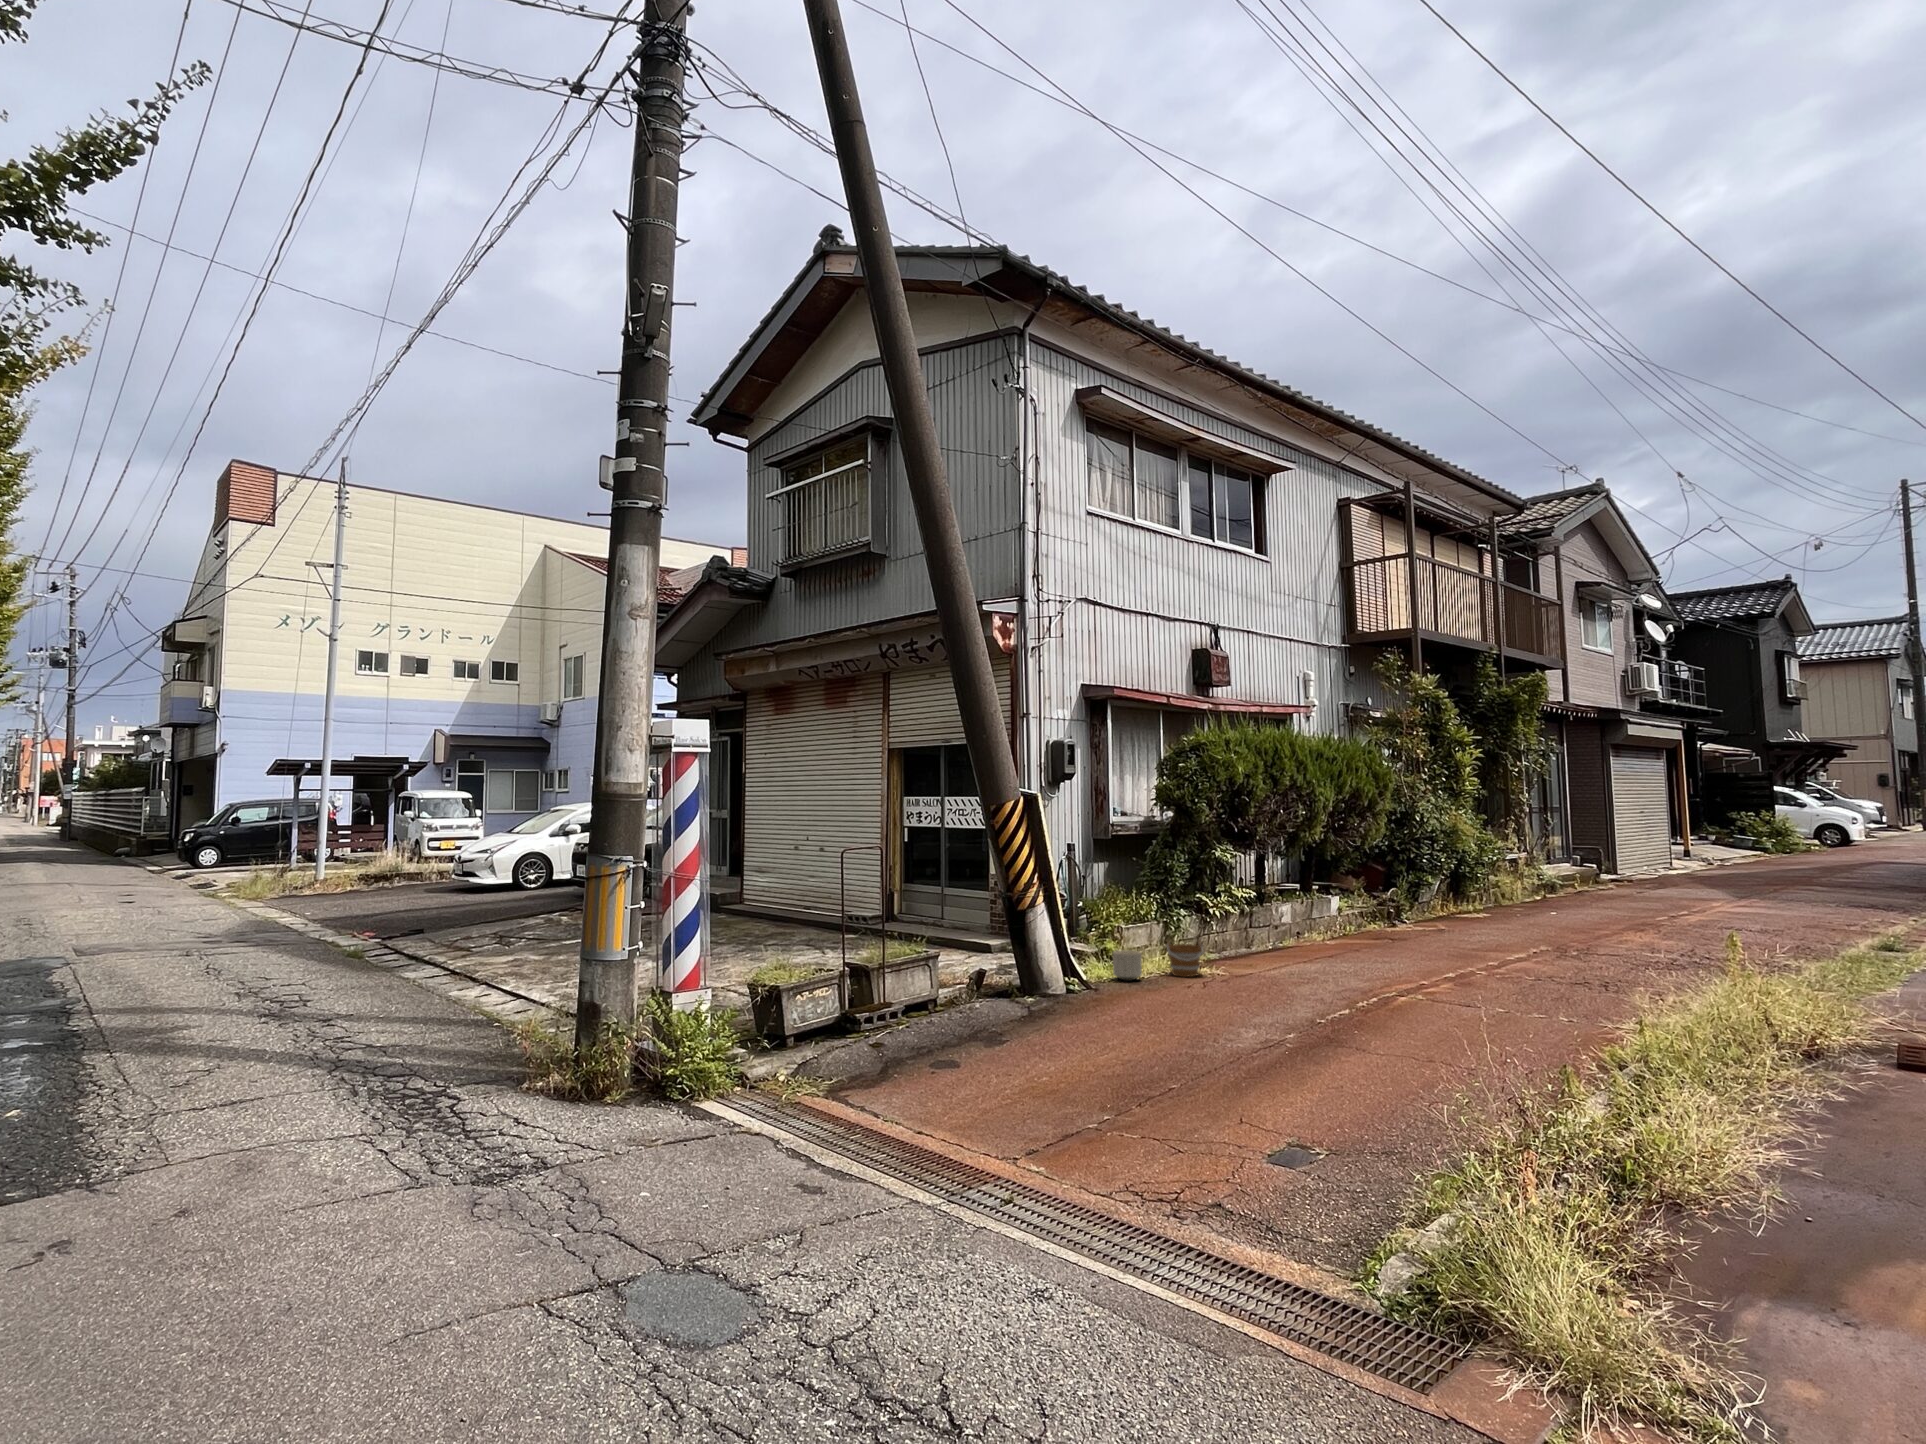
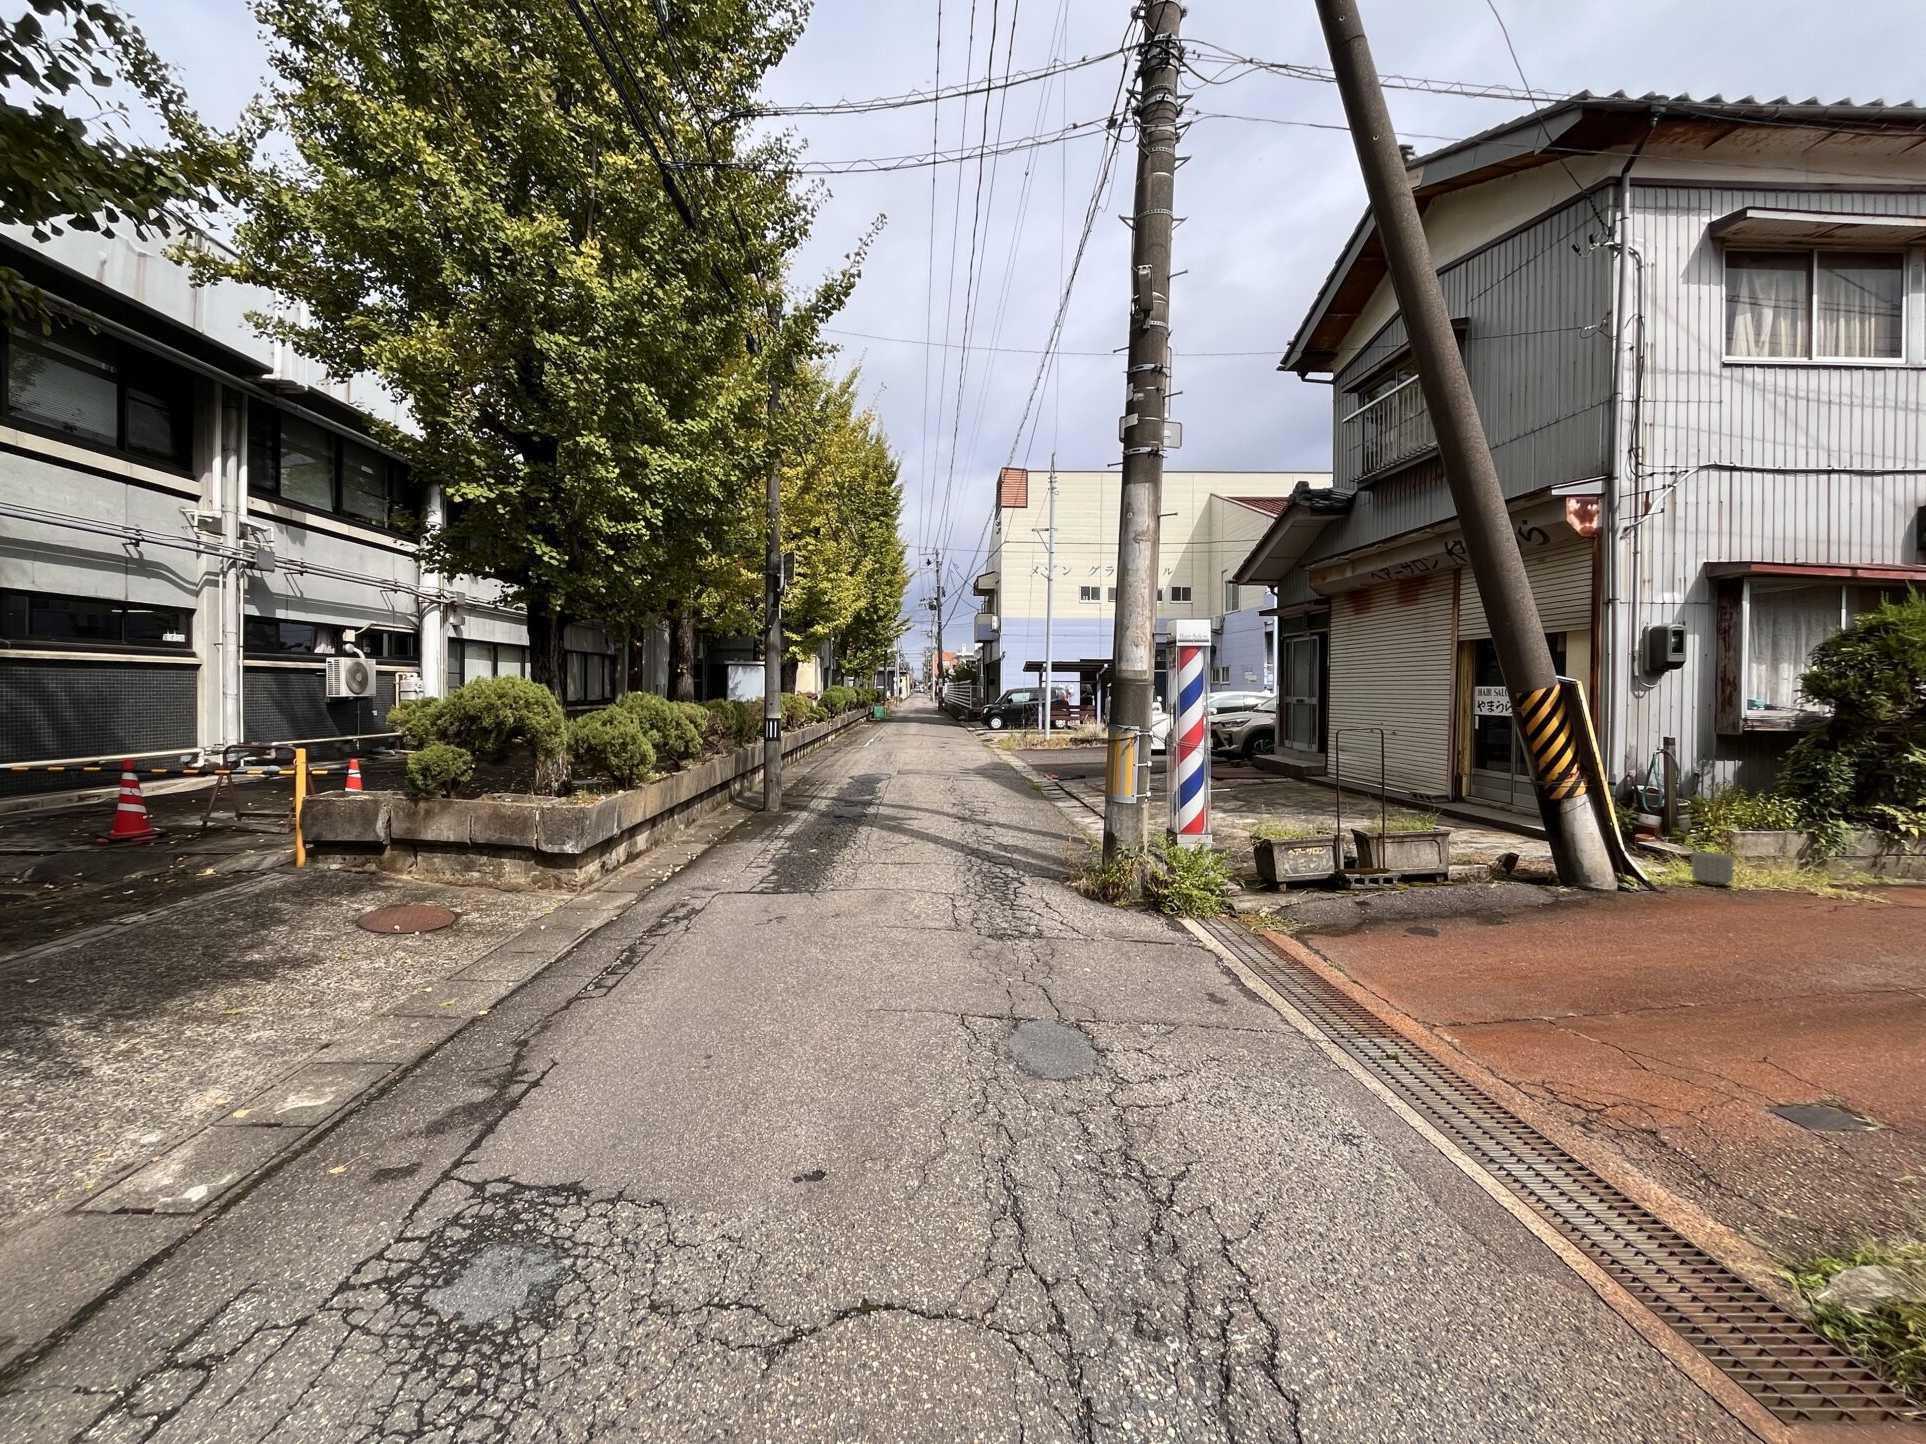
bucket: present [1167,942,1203,977] -> none [1779,849,1835,892]

